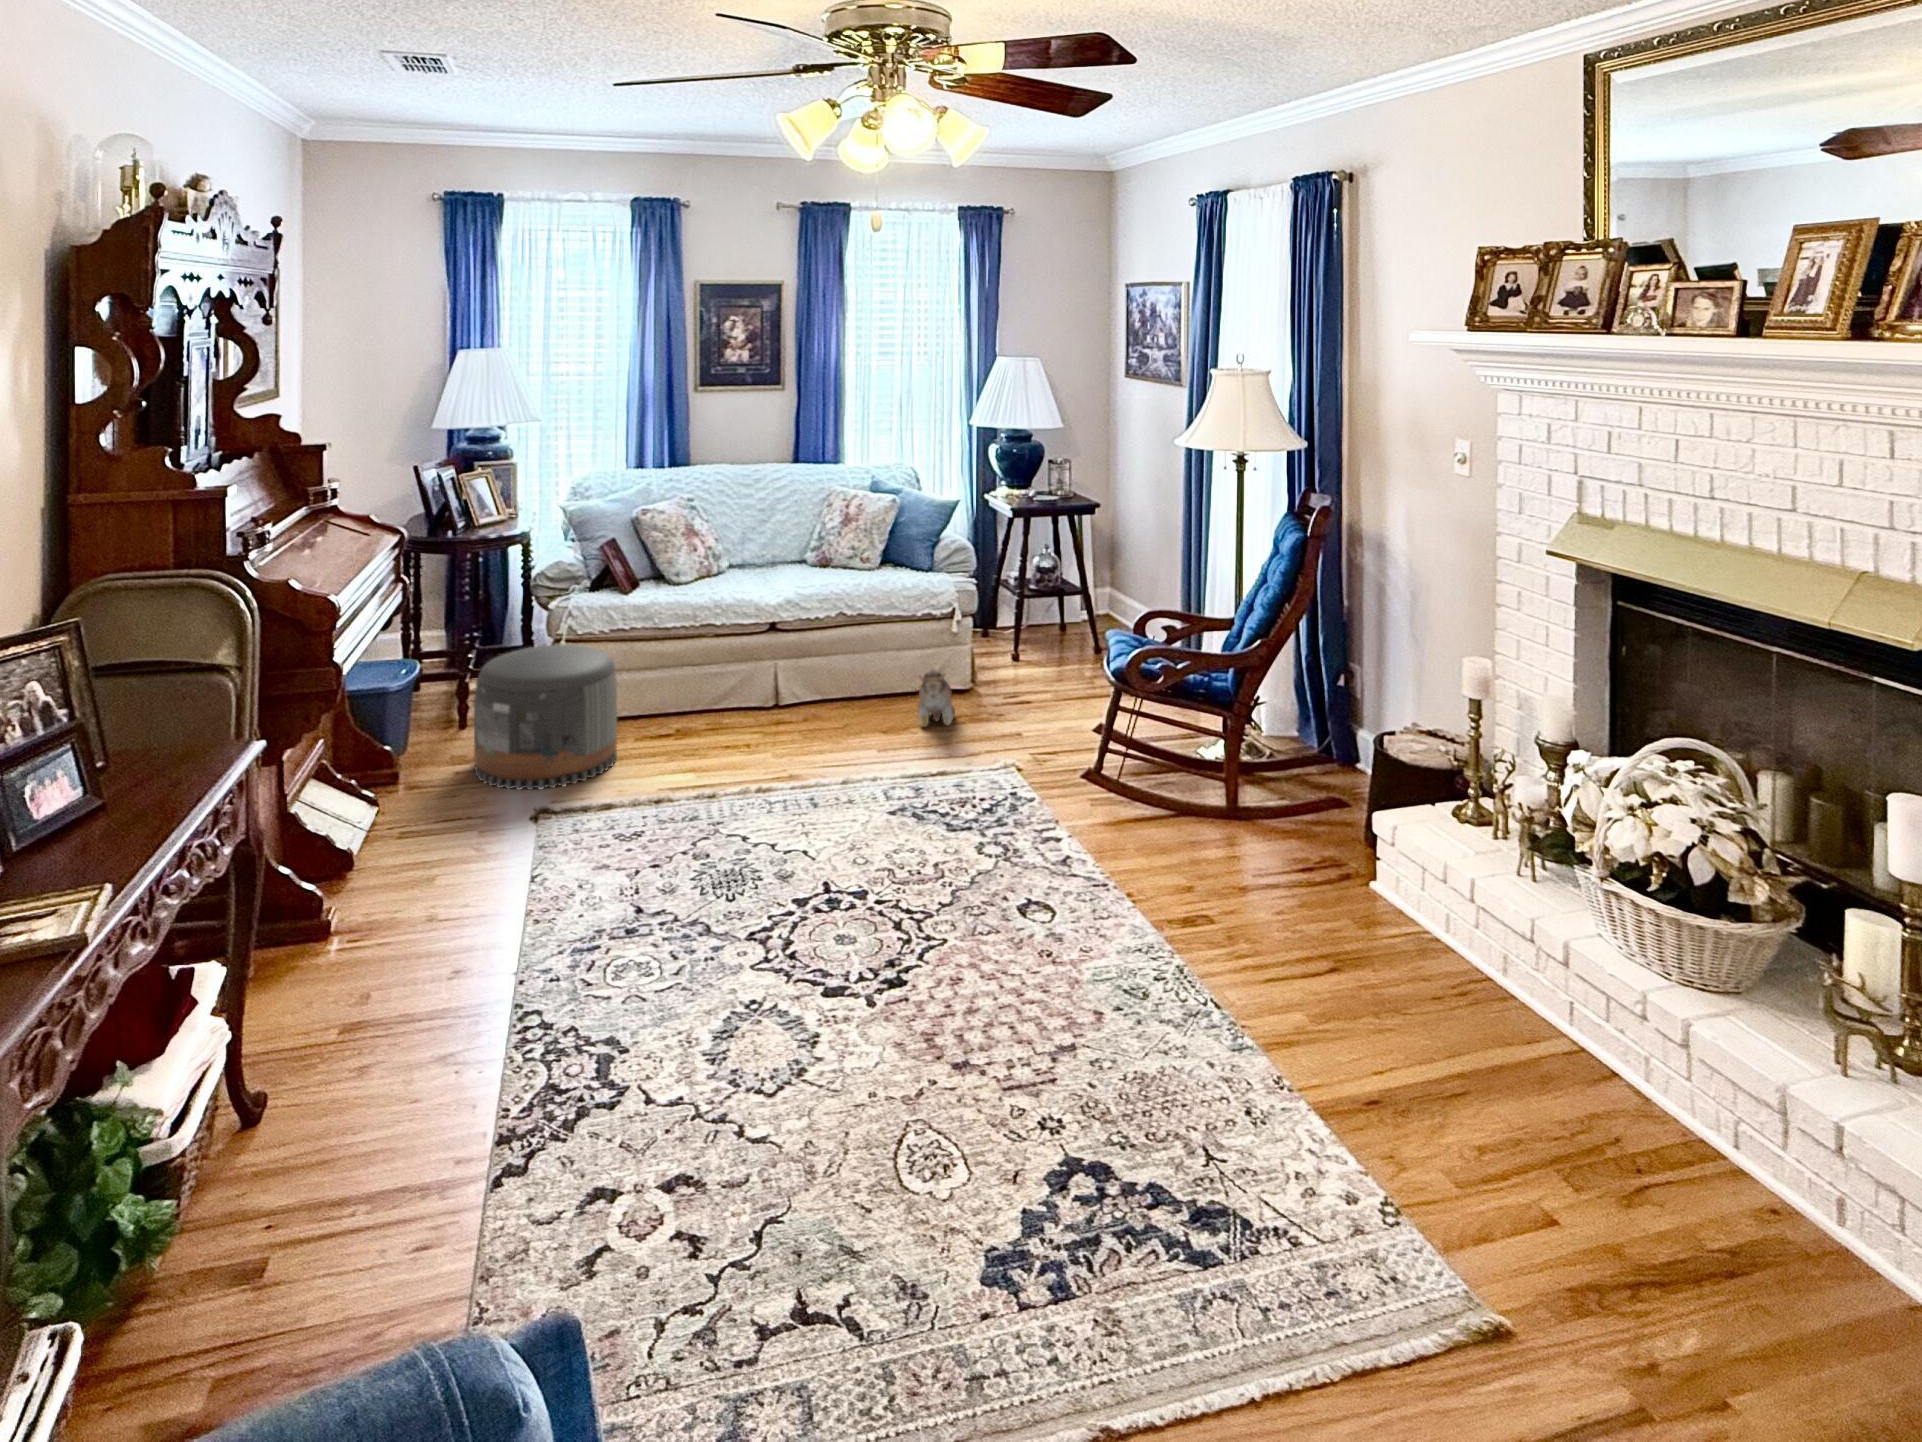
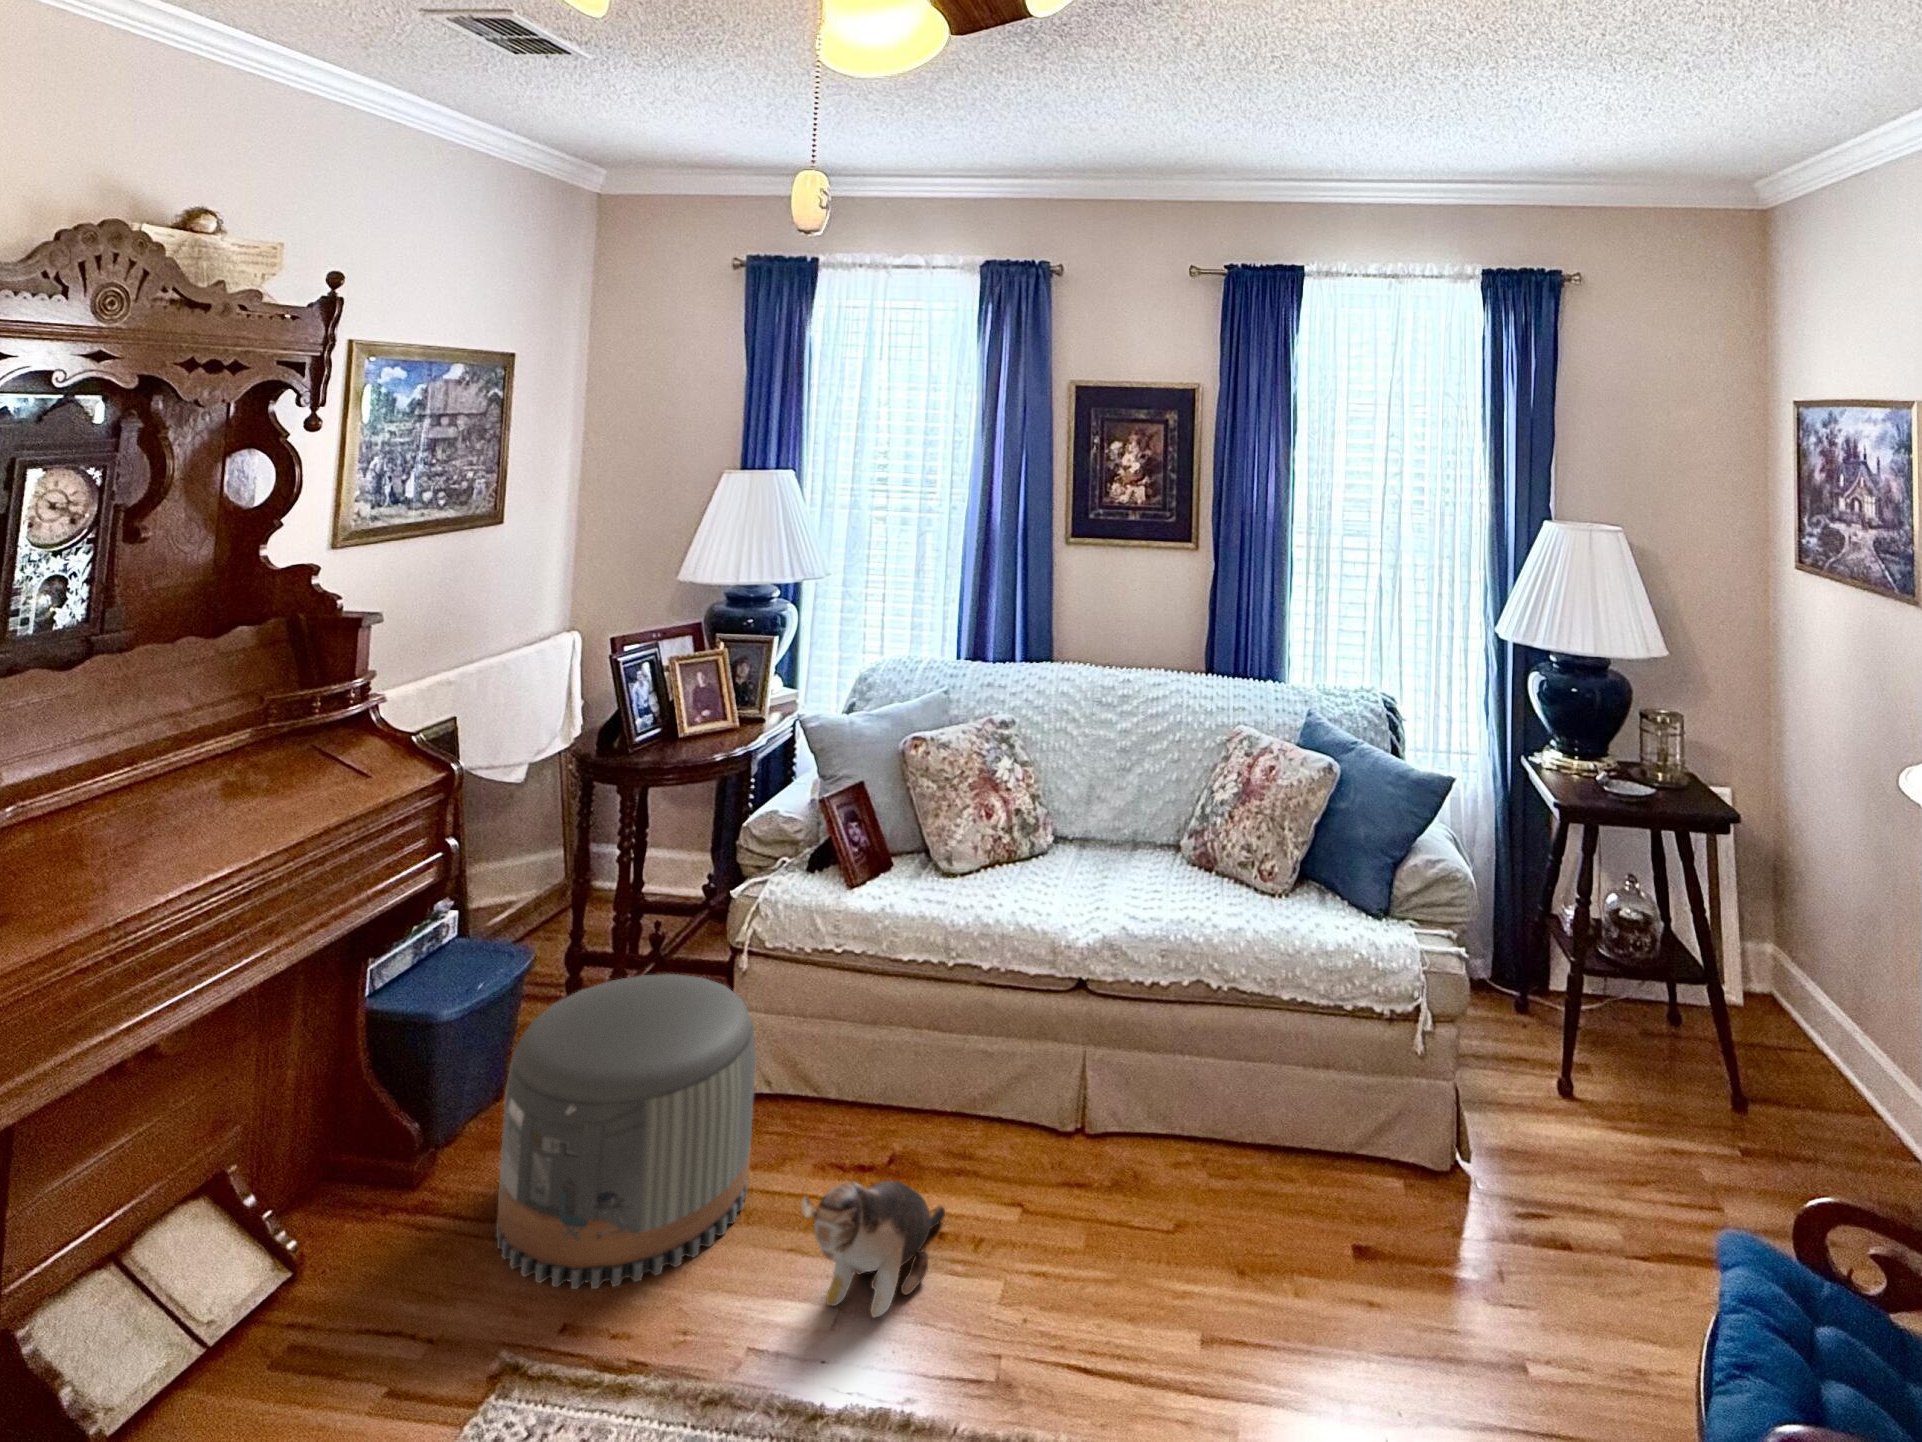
plush toy: present [918,668,955,727] -> present [801,1180,945,1317]

